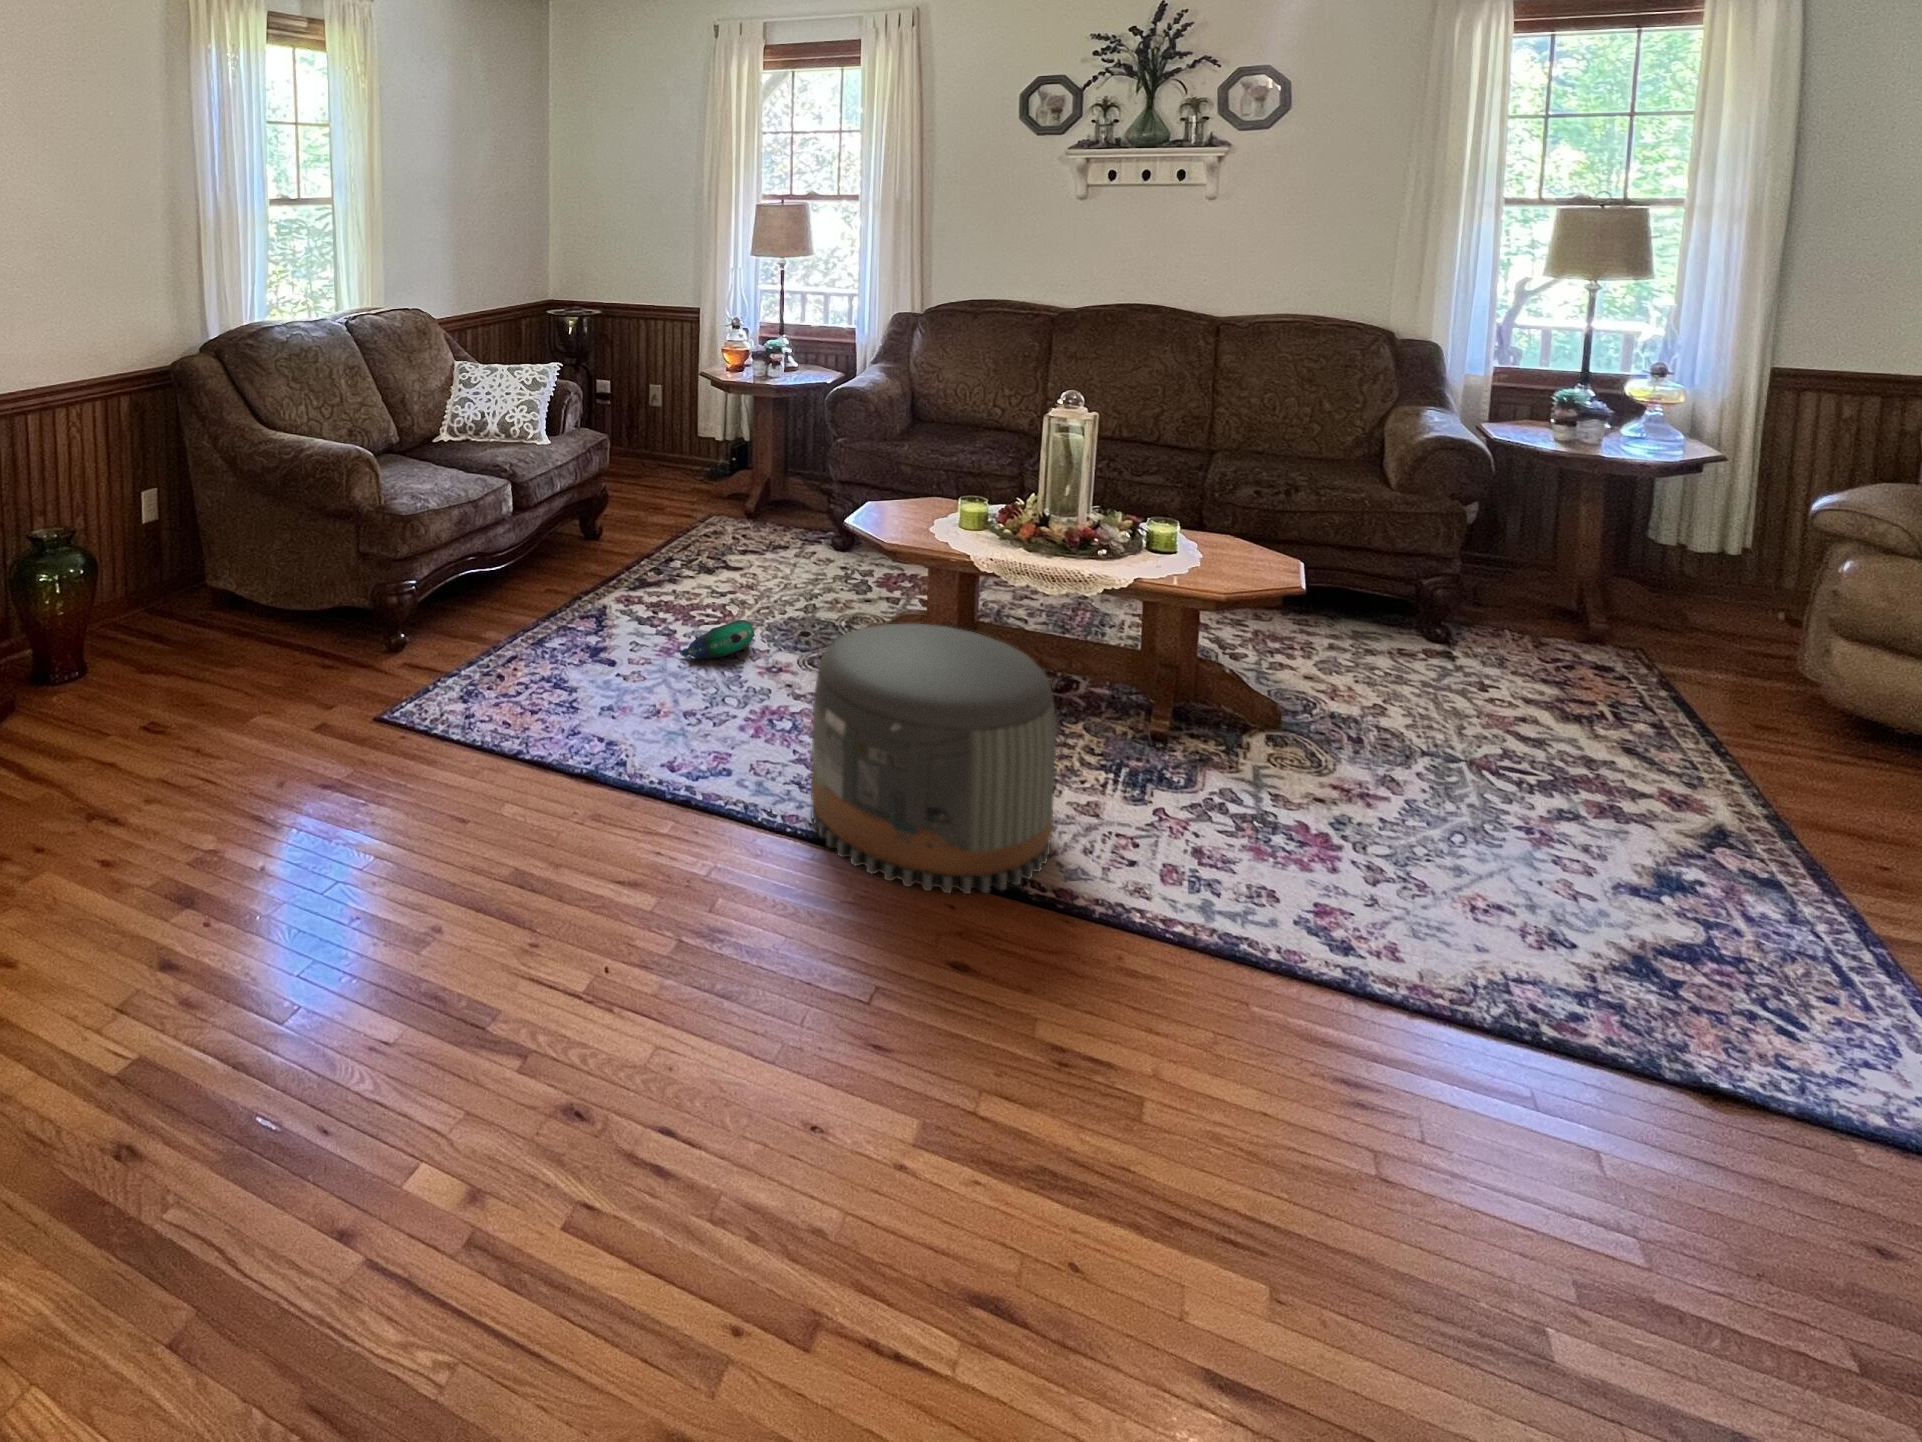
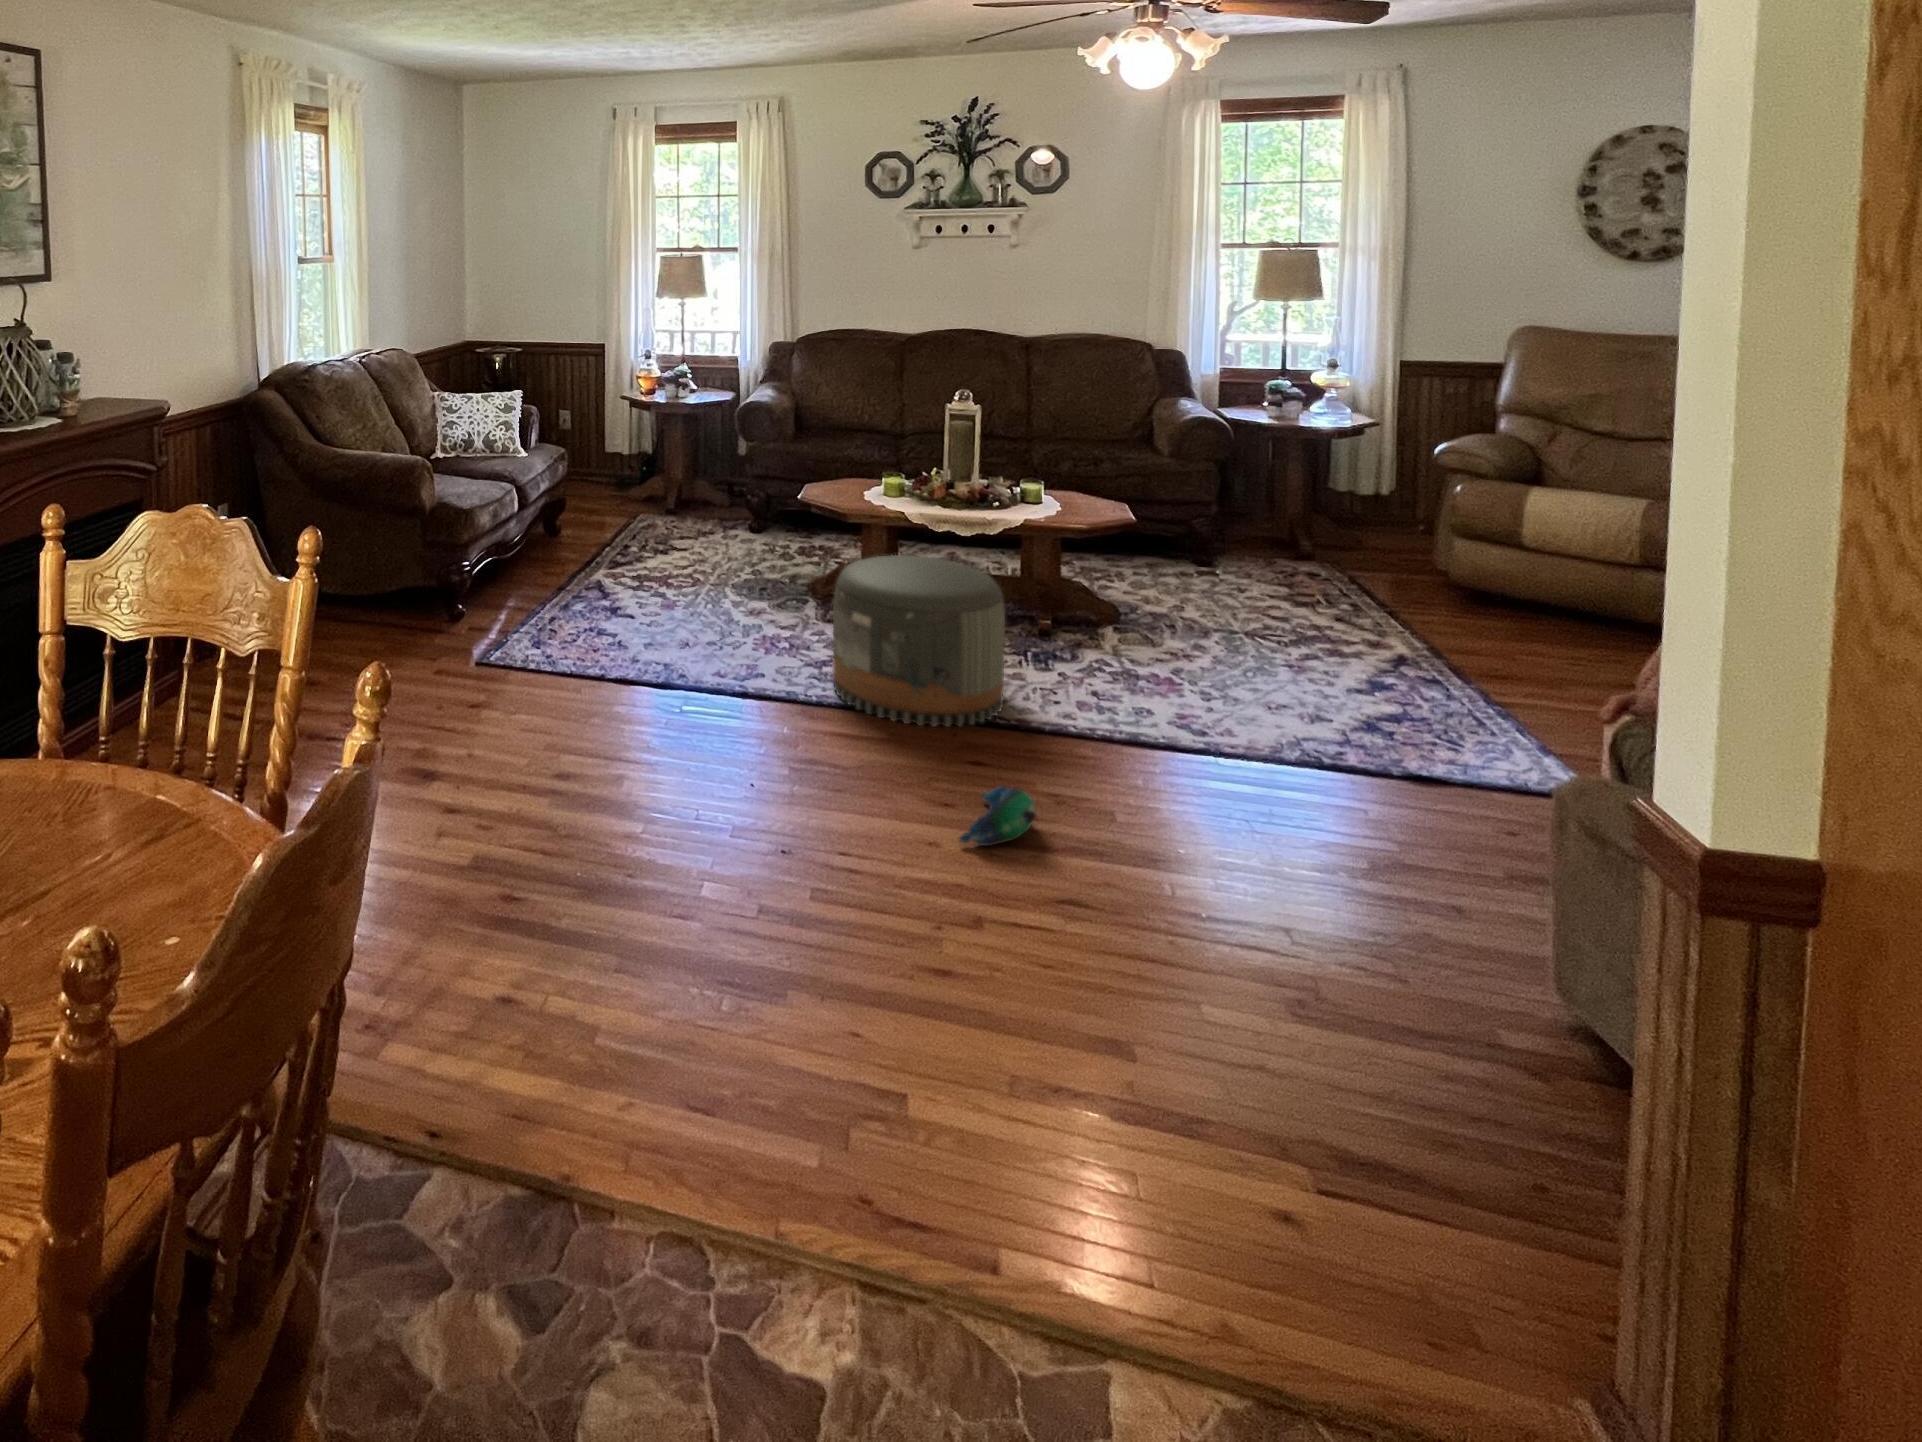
plush toy: present [680,620,754,660] -> present [959,786,1037,846]

